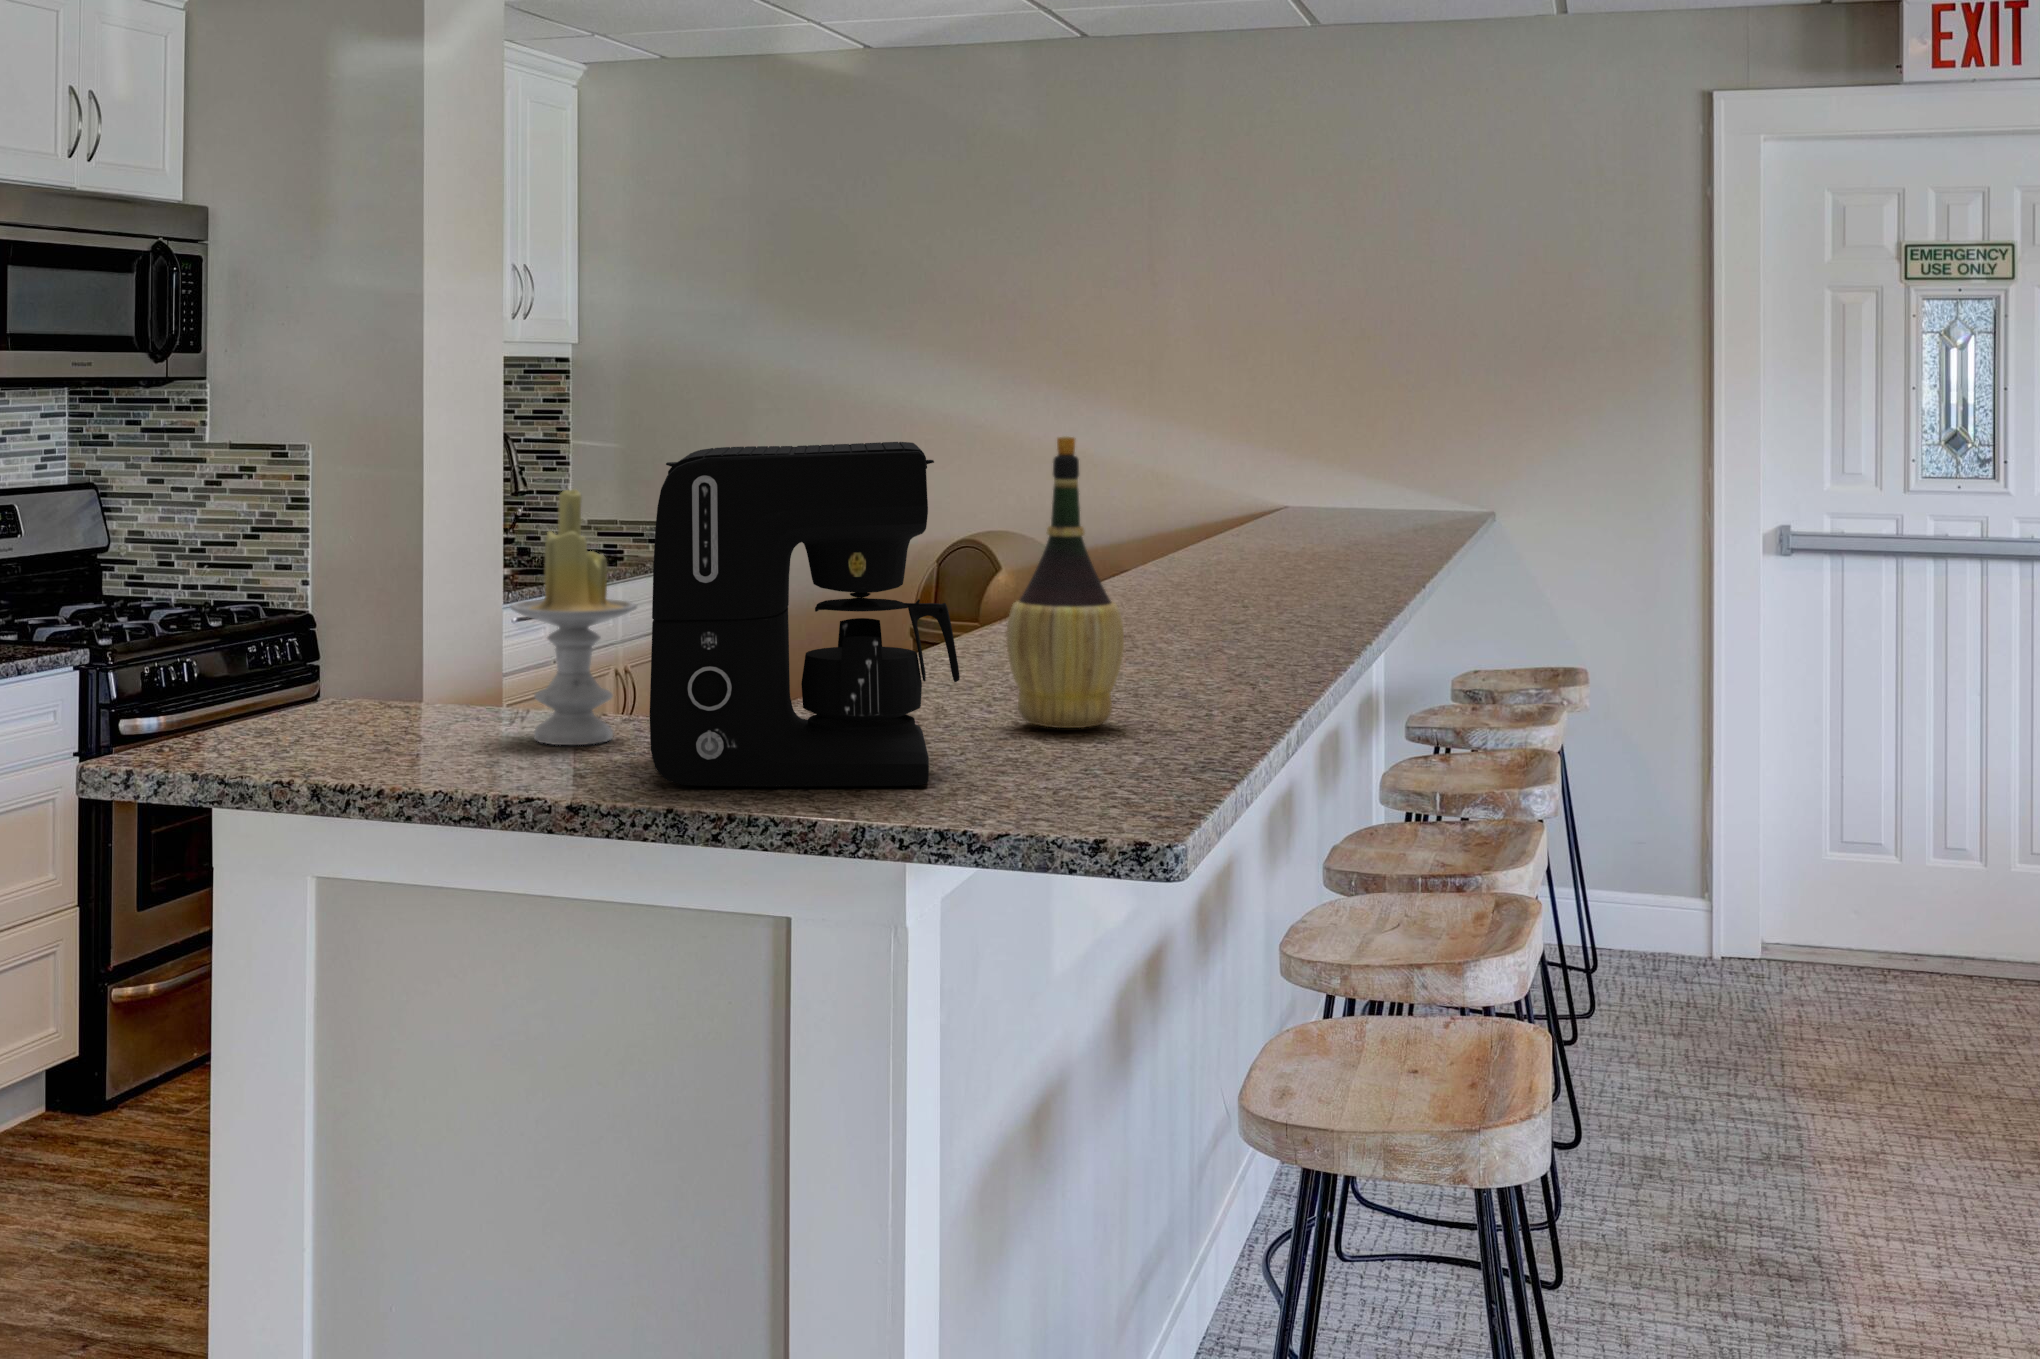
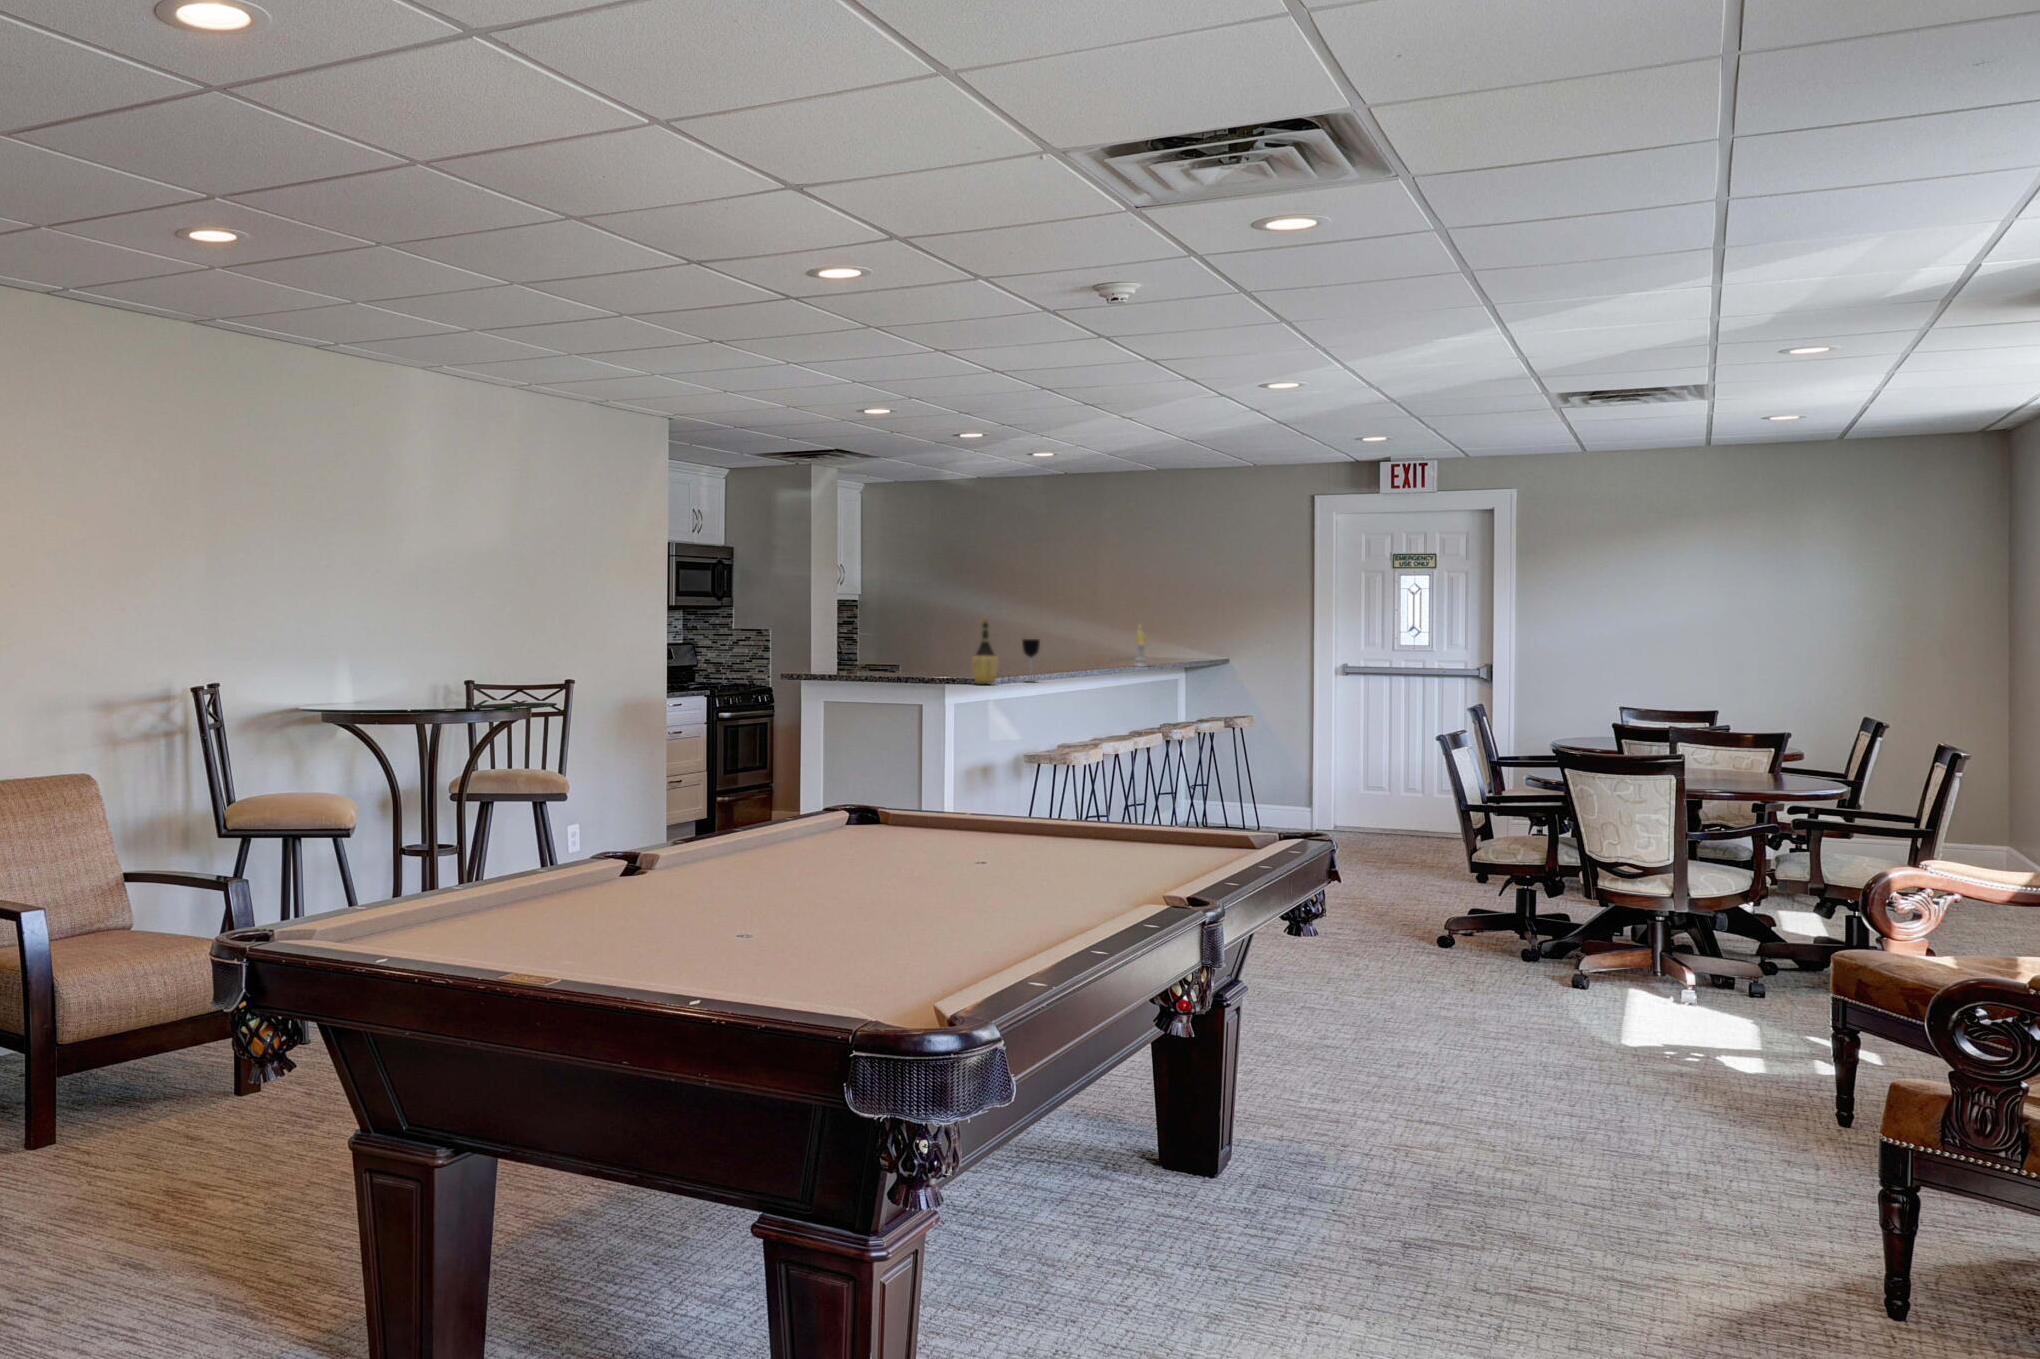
coffee maker: present [650,442,960,787] -> none [890,619,955,687]
candle: present [510,489,637,745] -> present [1133,625,1149,667]
wine glass: none [1175,510,1245,687] -> present [1022,639,1040,681]

